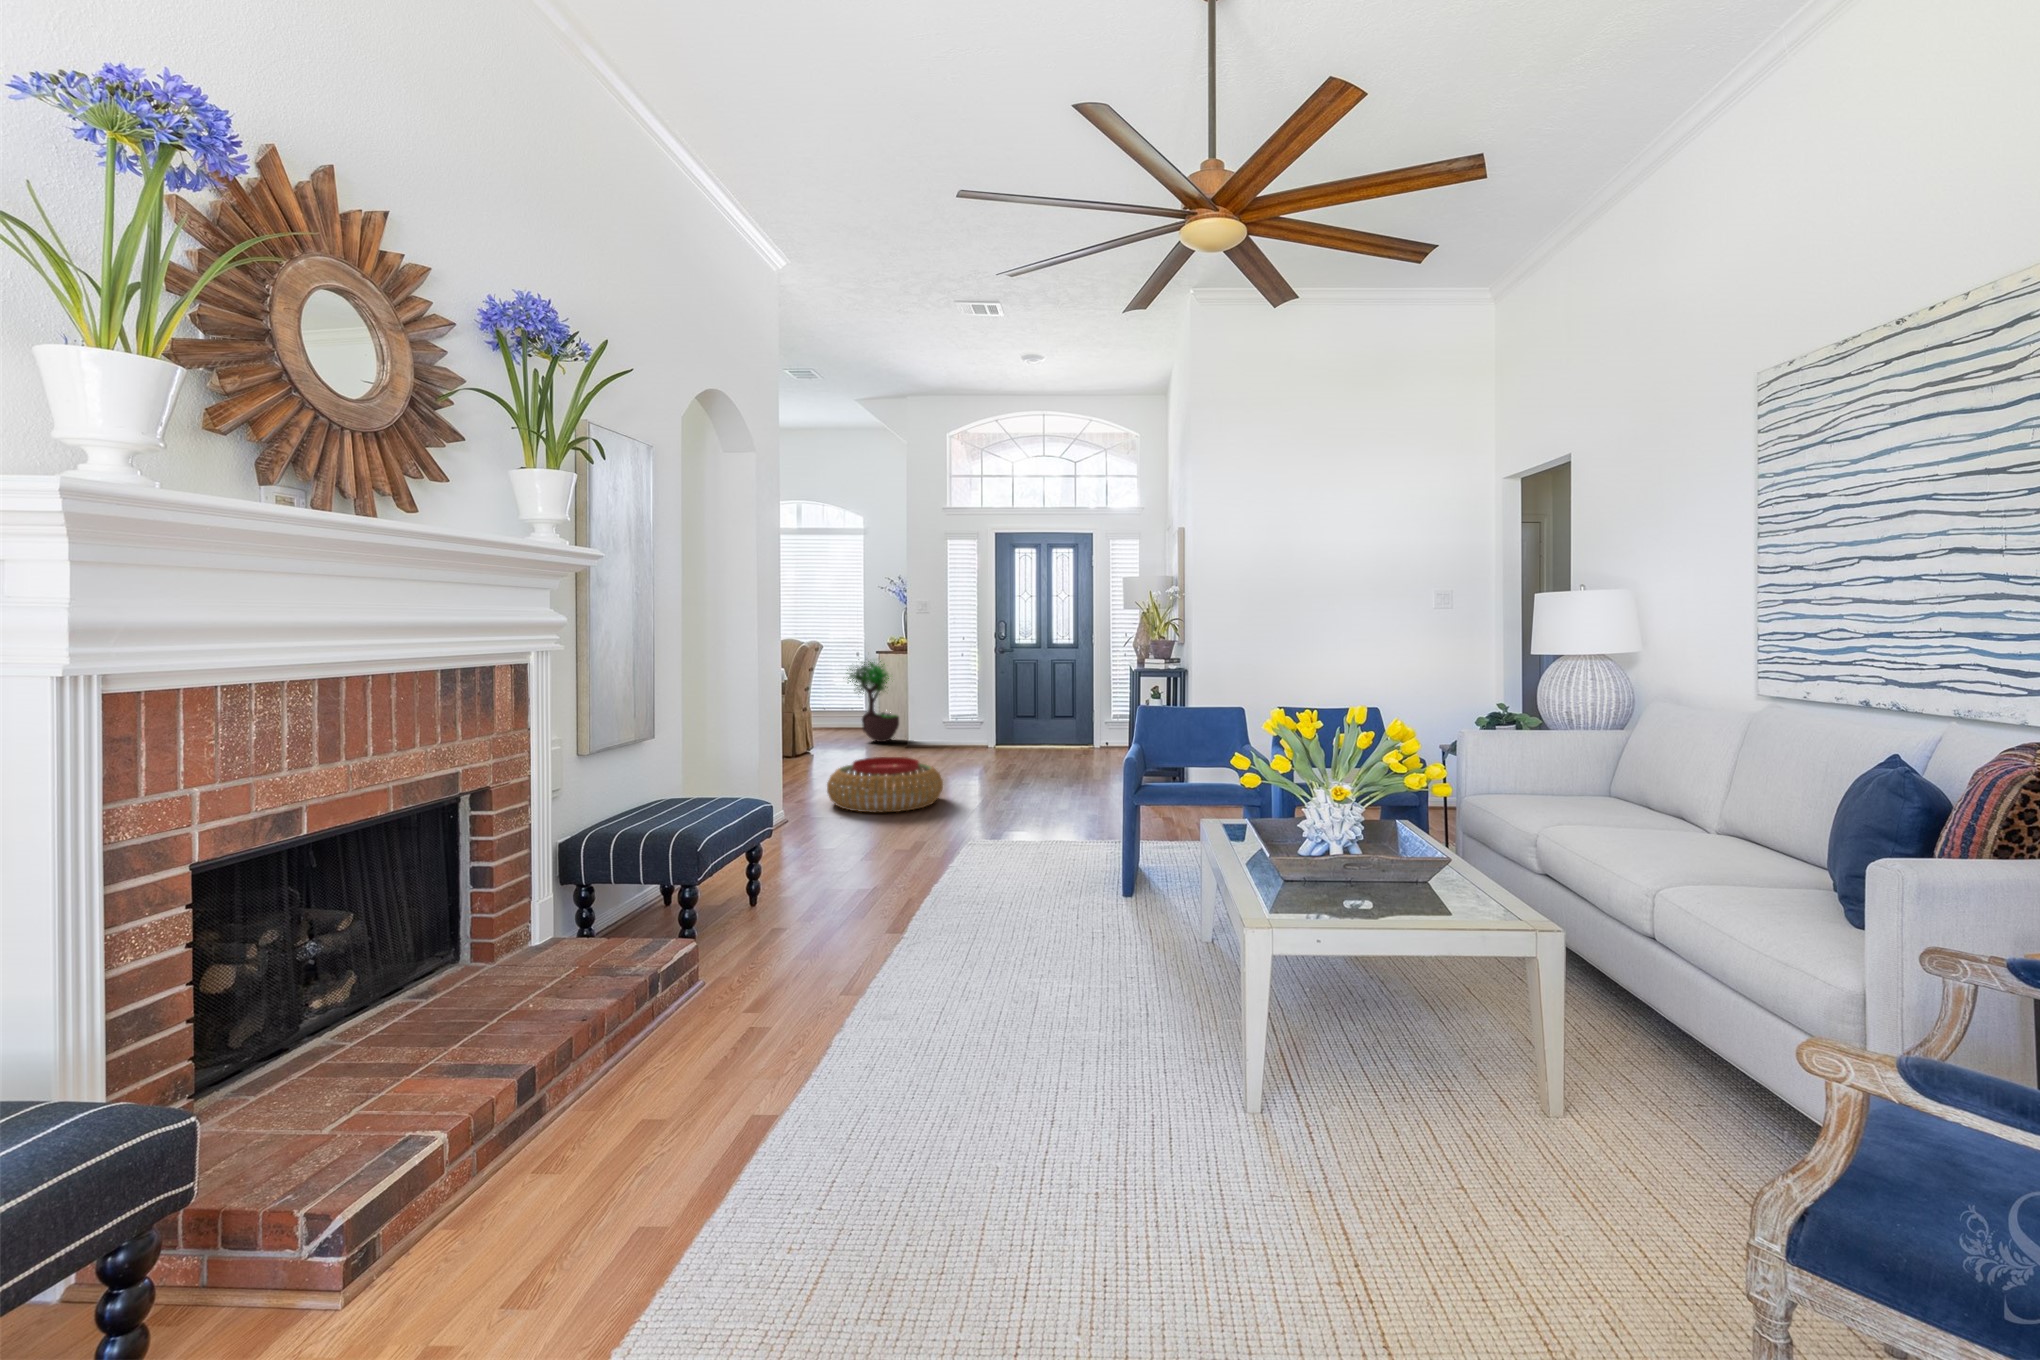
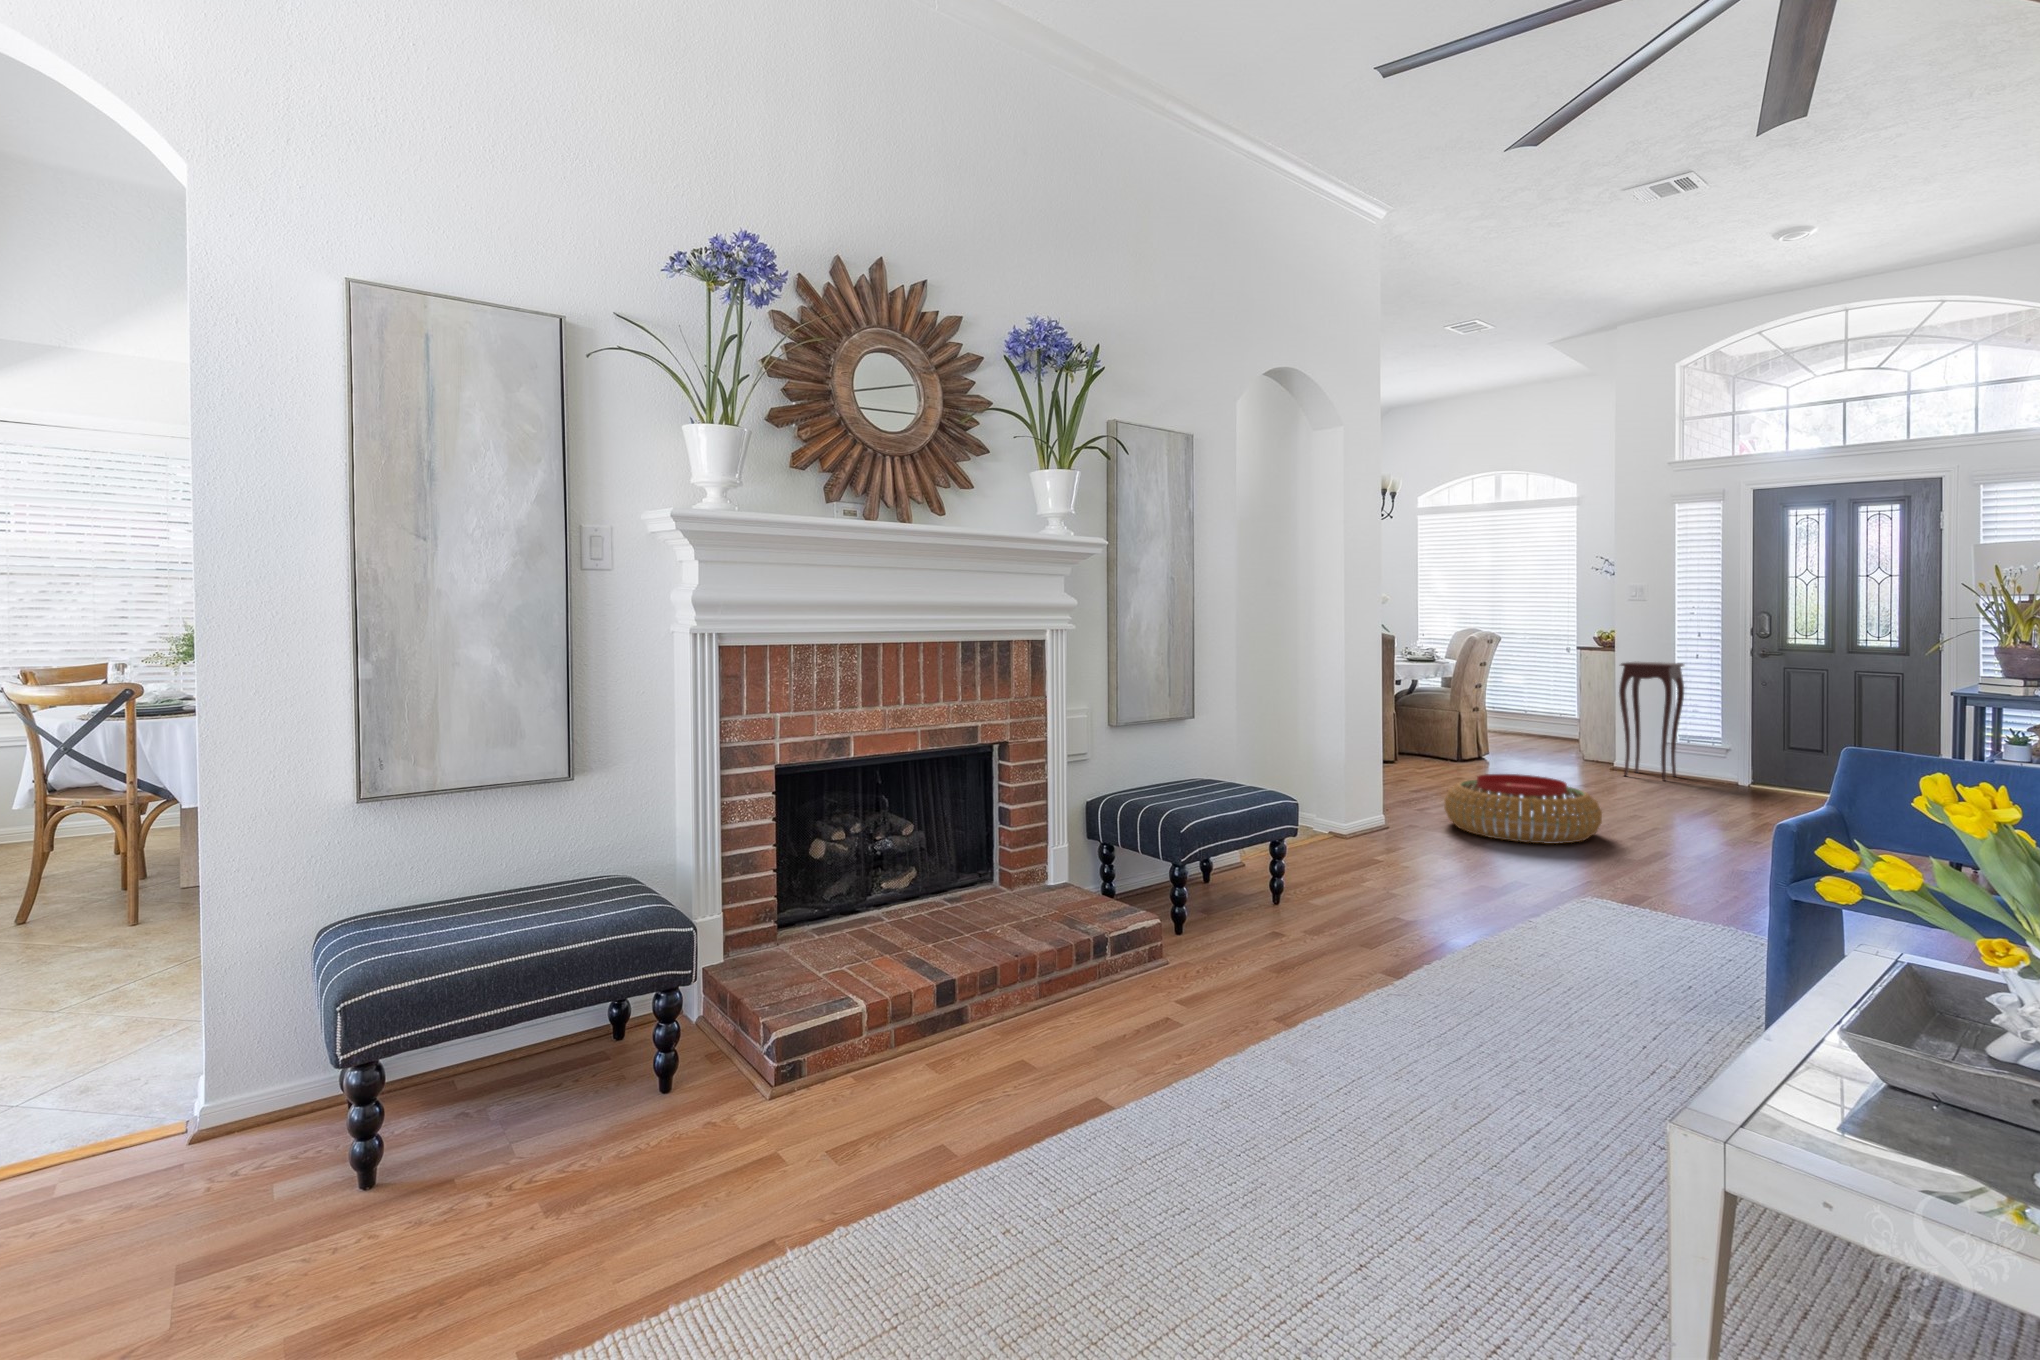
potted tree: present [847,659,899,742] -> none [1529,651,1611,763]
side table: none [914,660,954,750] -> present [1619,662,1684,780]

